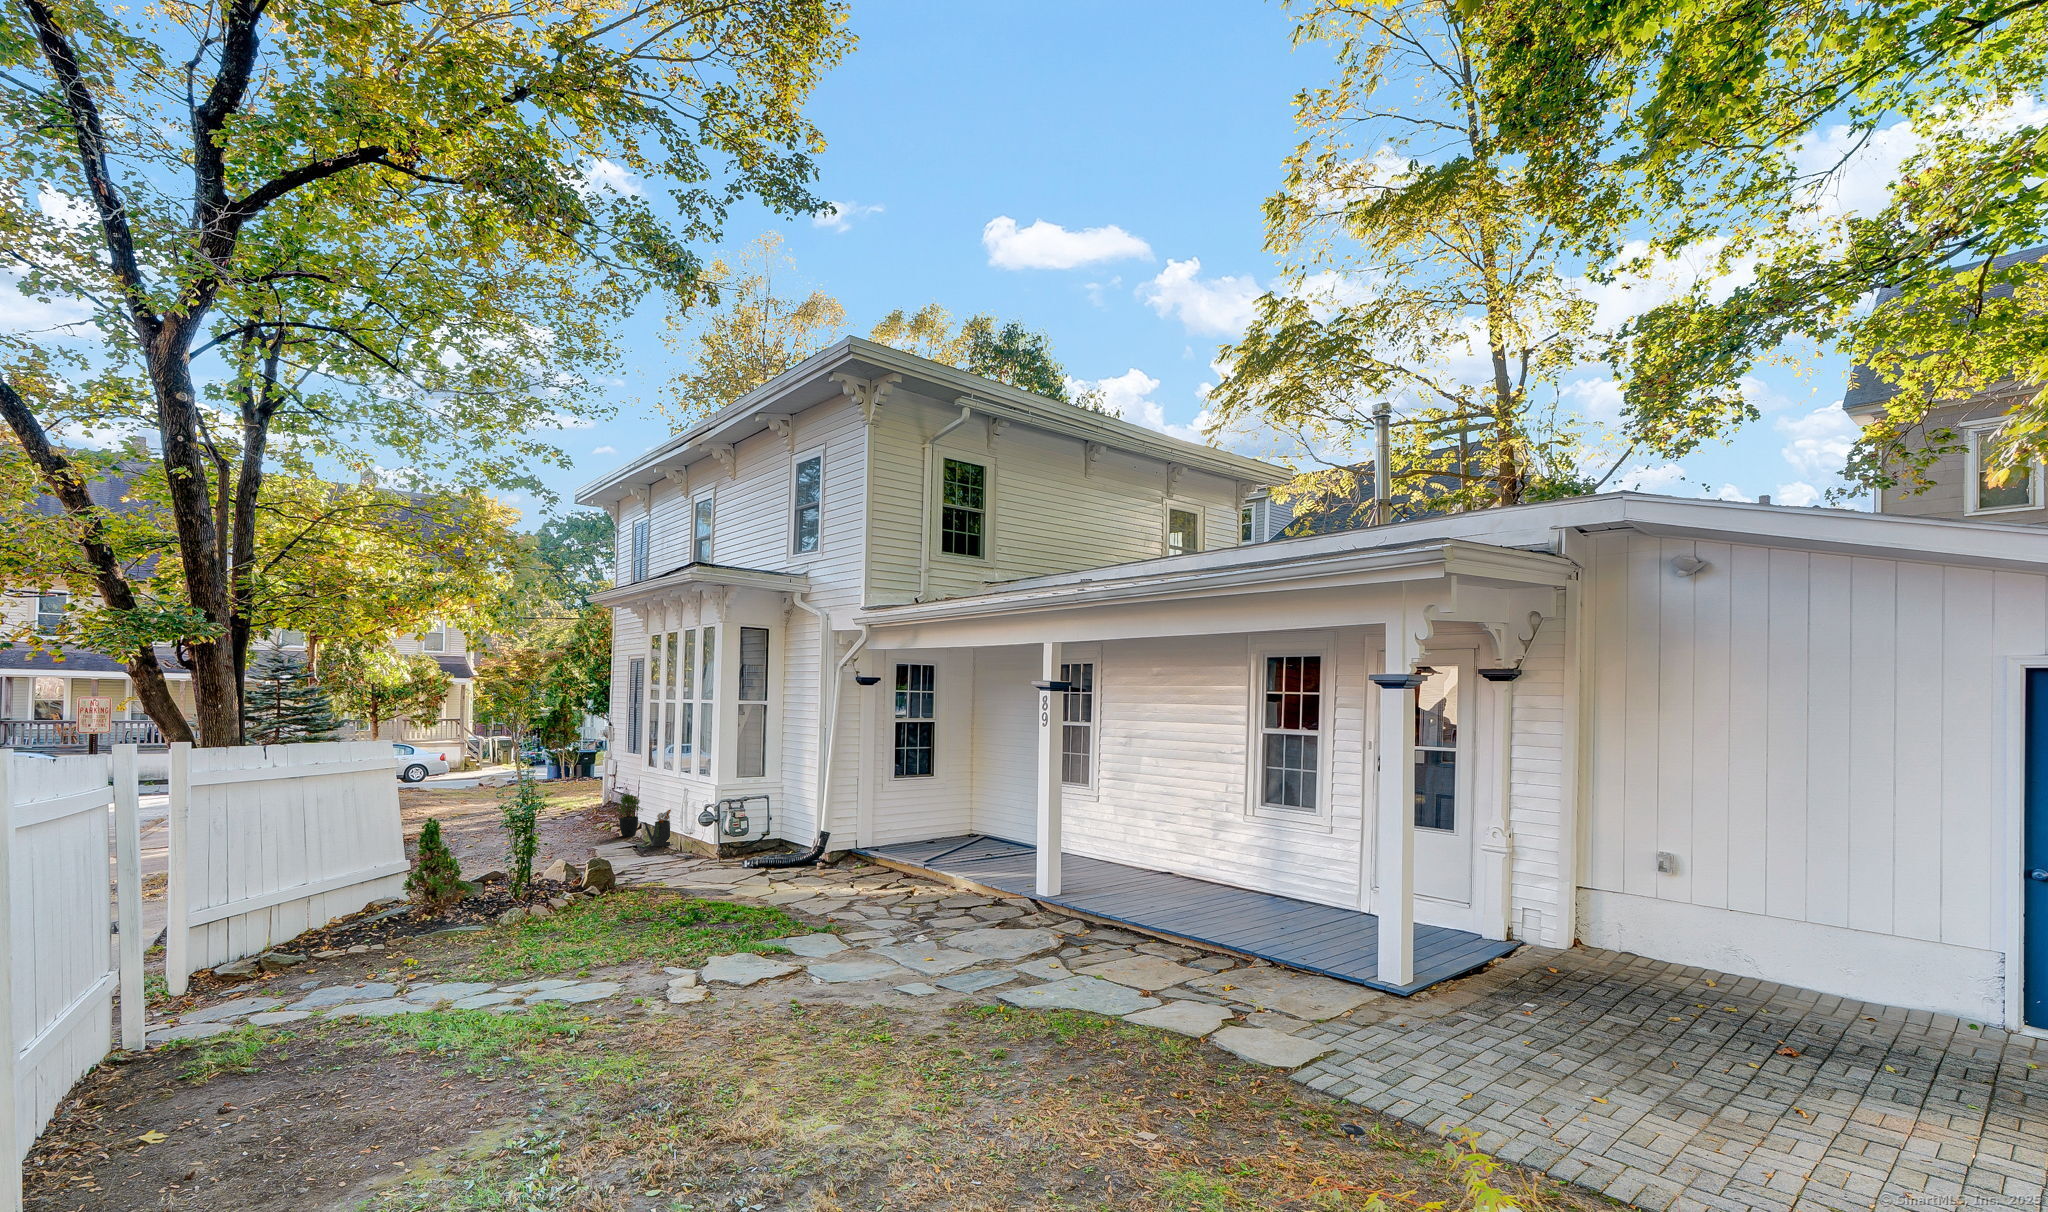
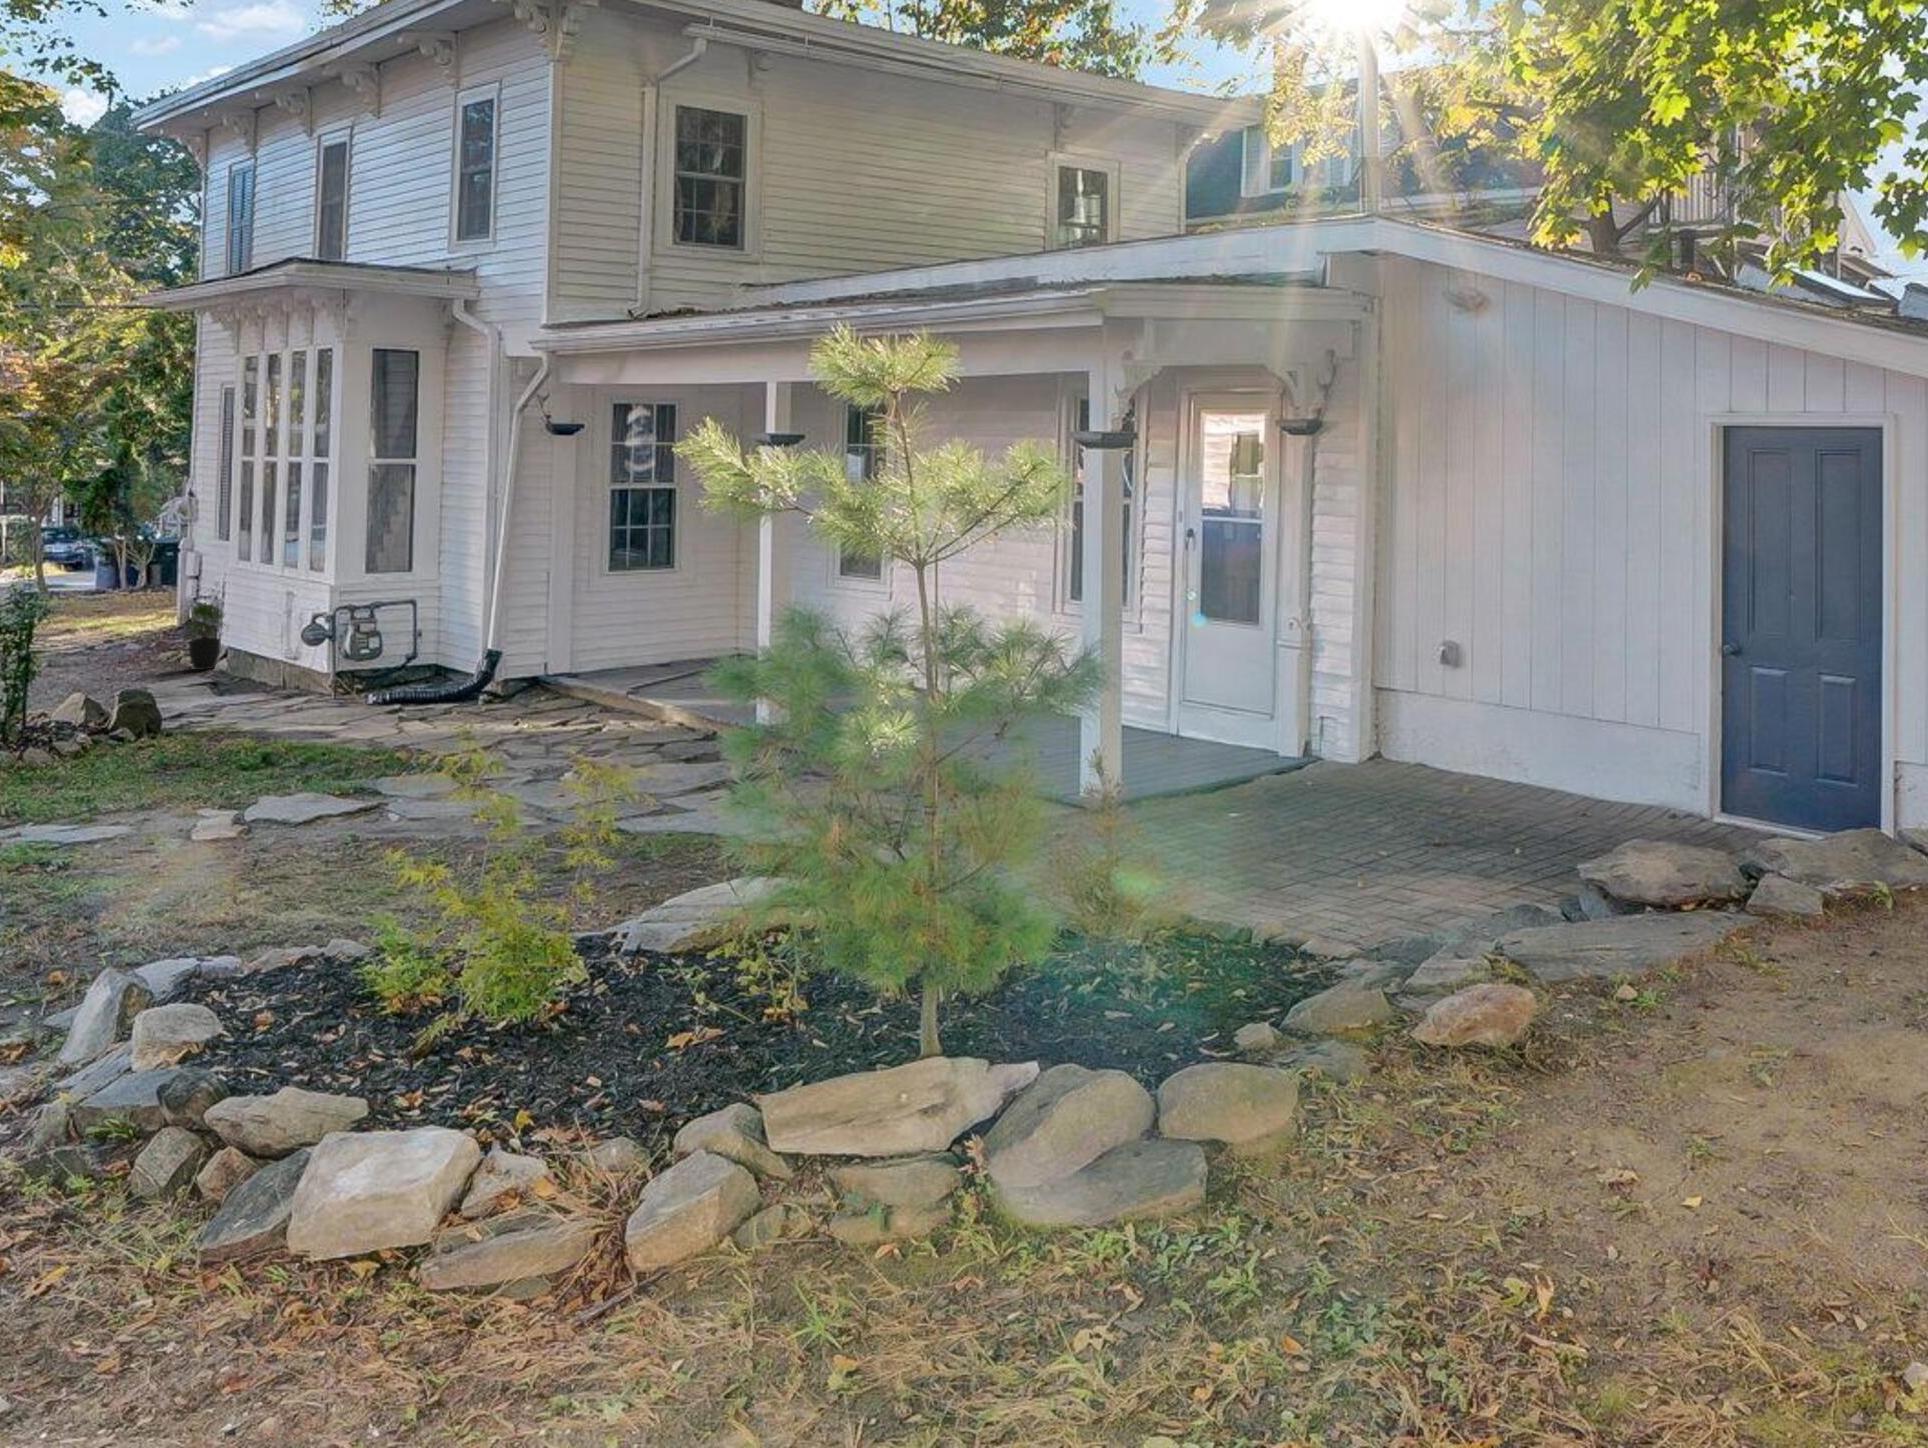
watering can: present [644,809,671,847] -> none [224,623,280,681]

